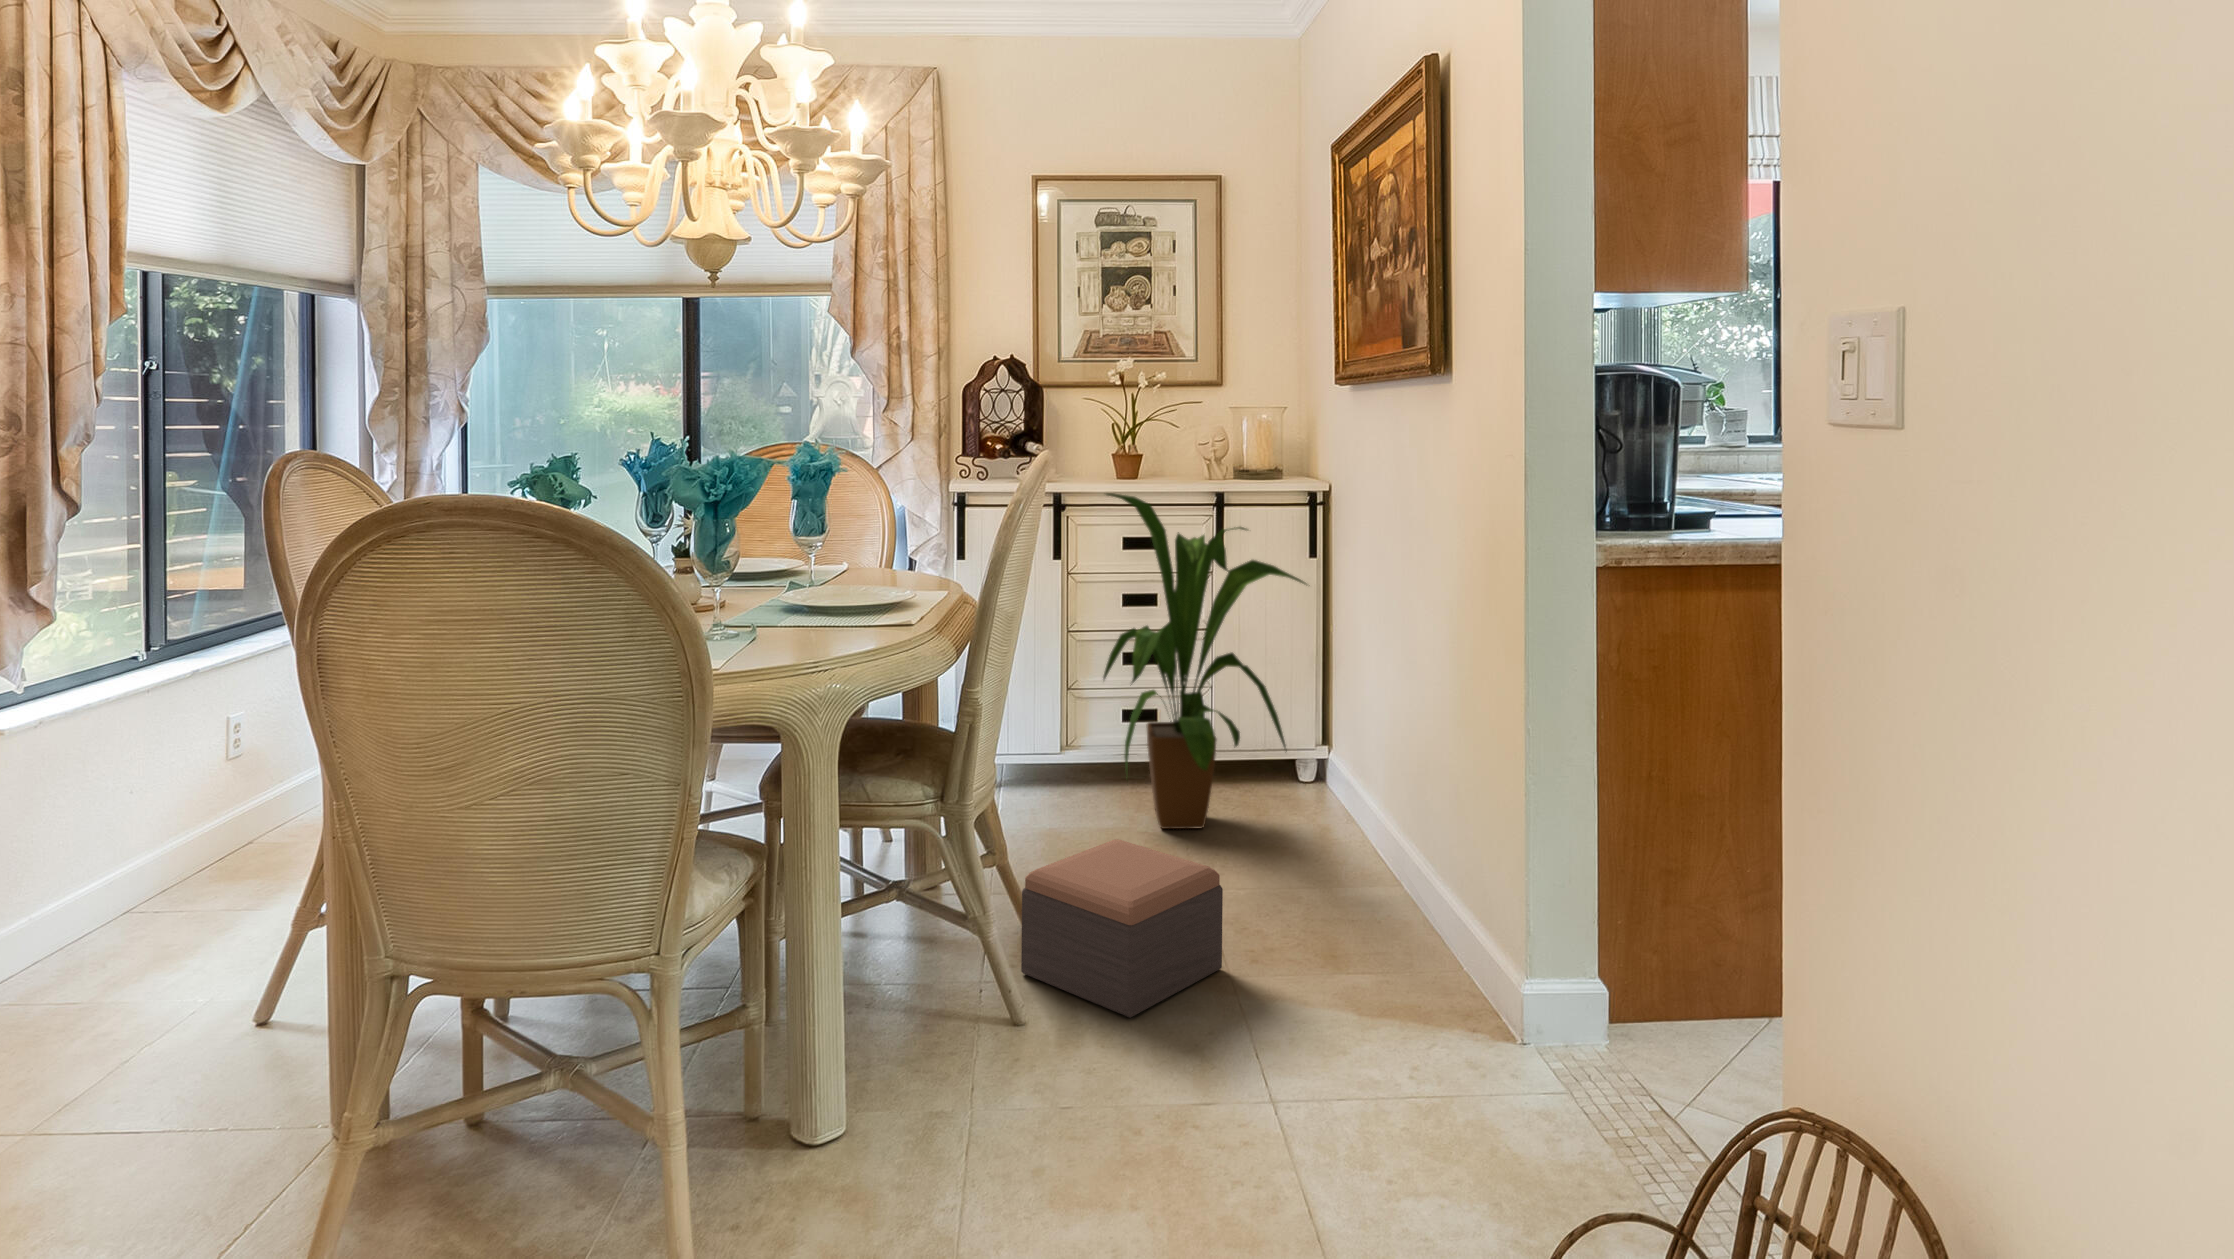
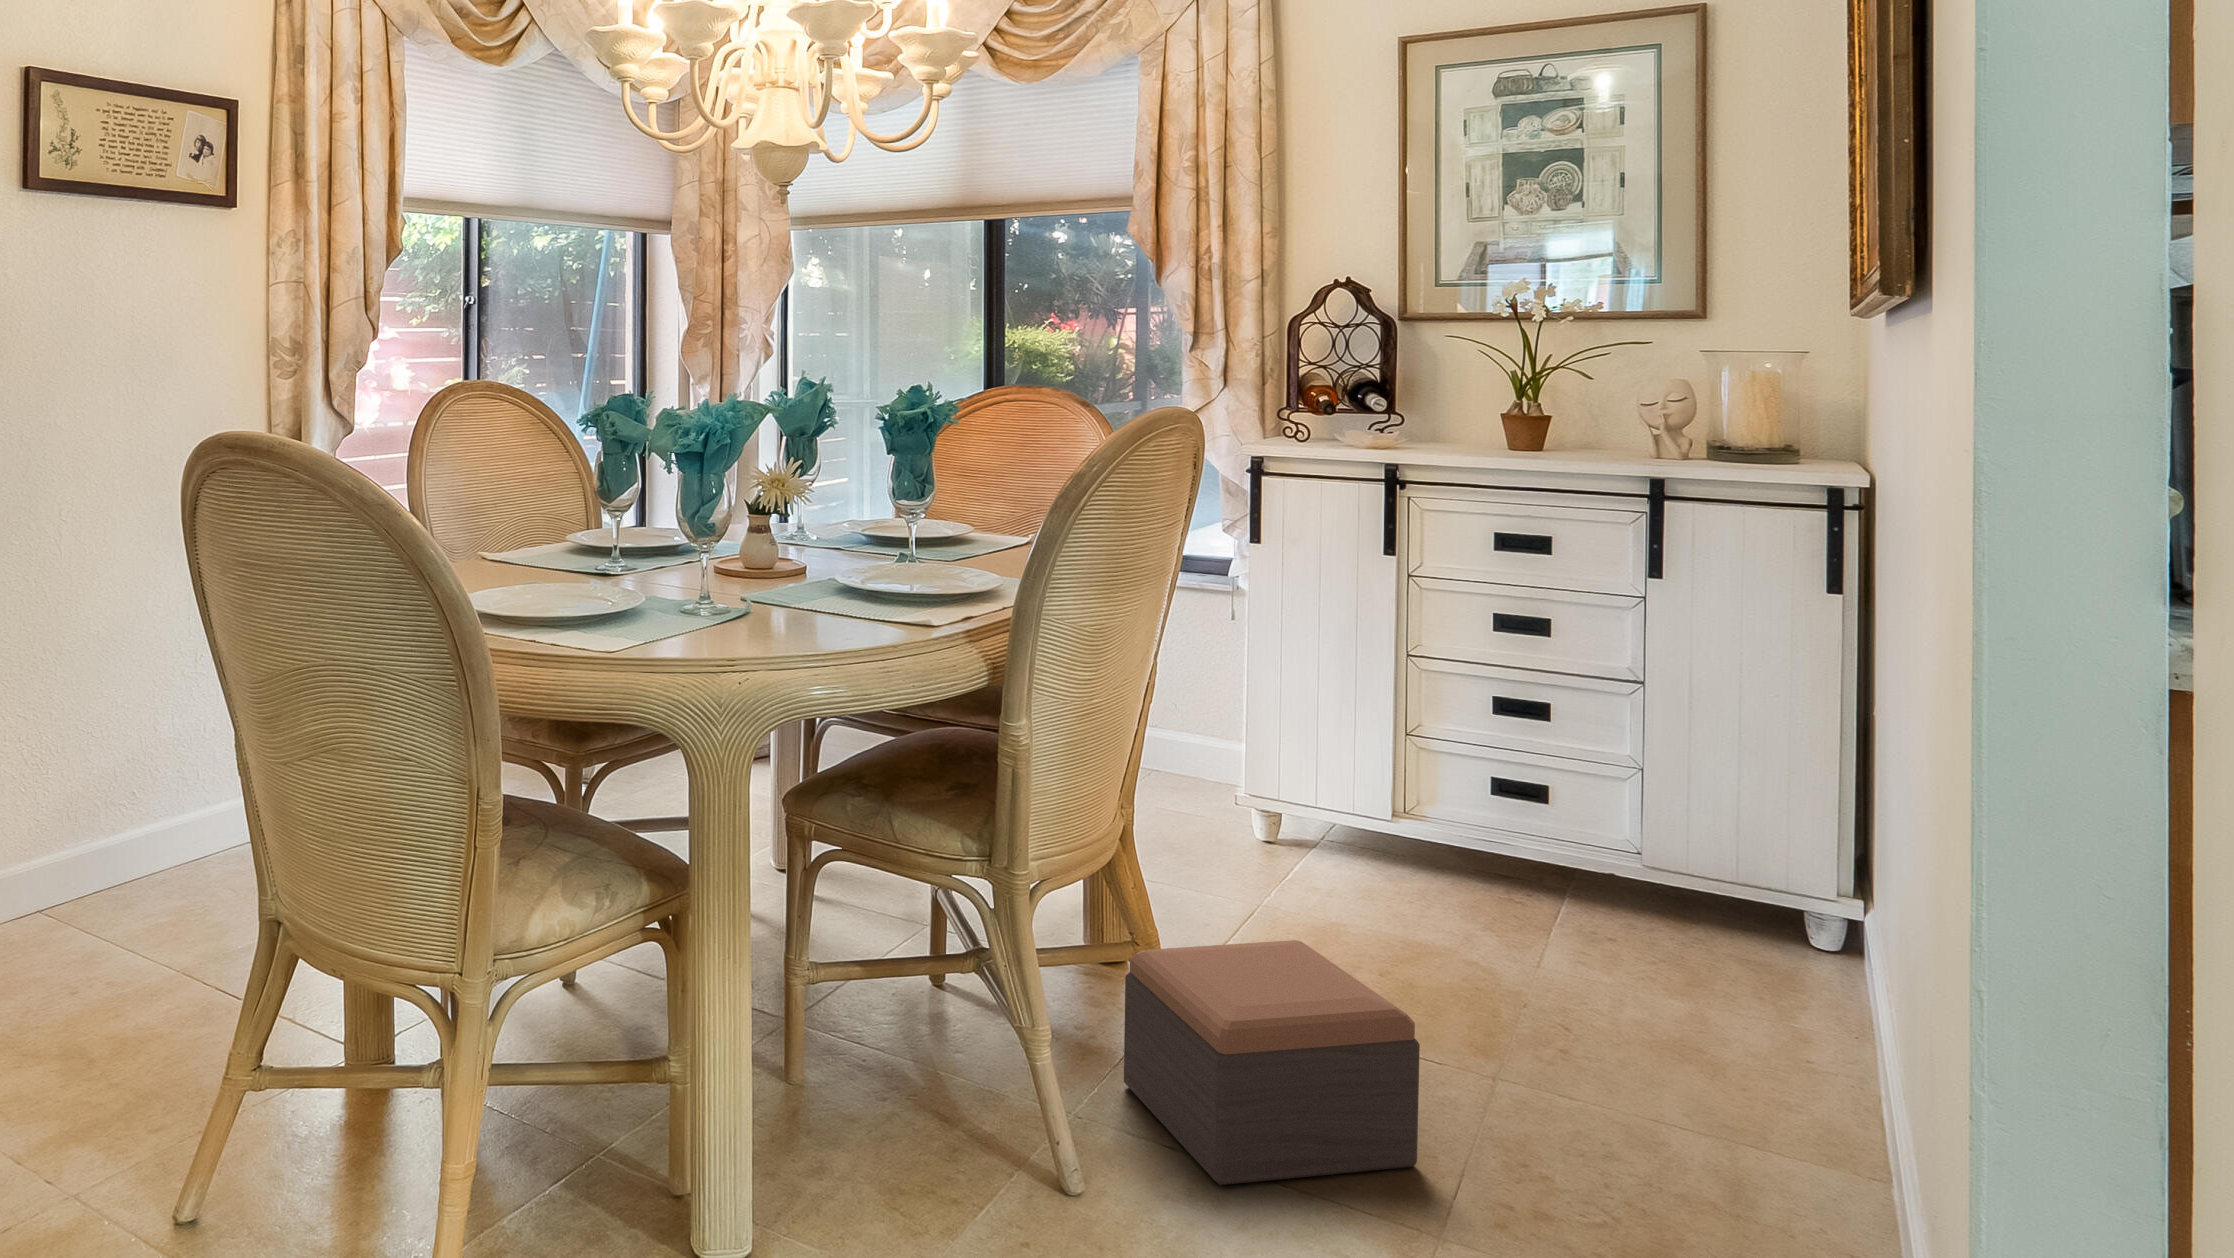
house plant: present [1103,493,1306,829] -> none [1397,461,1792,973]

